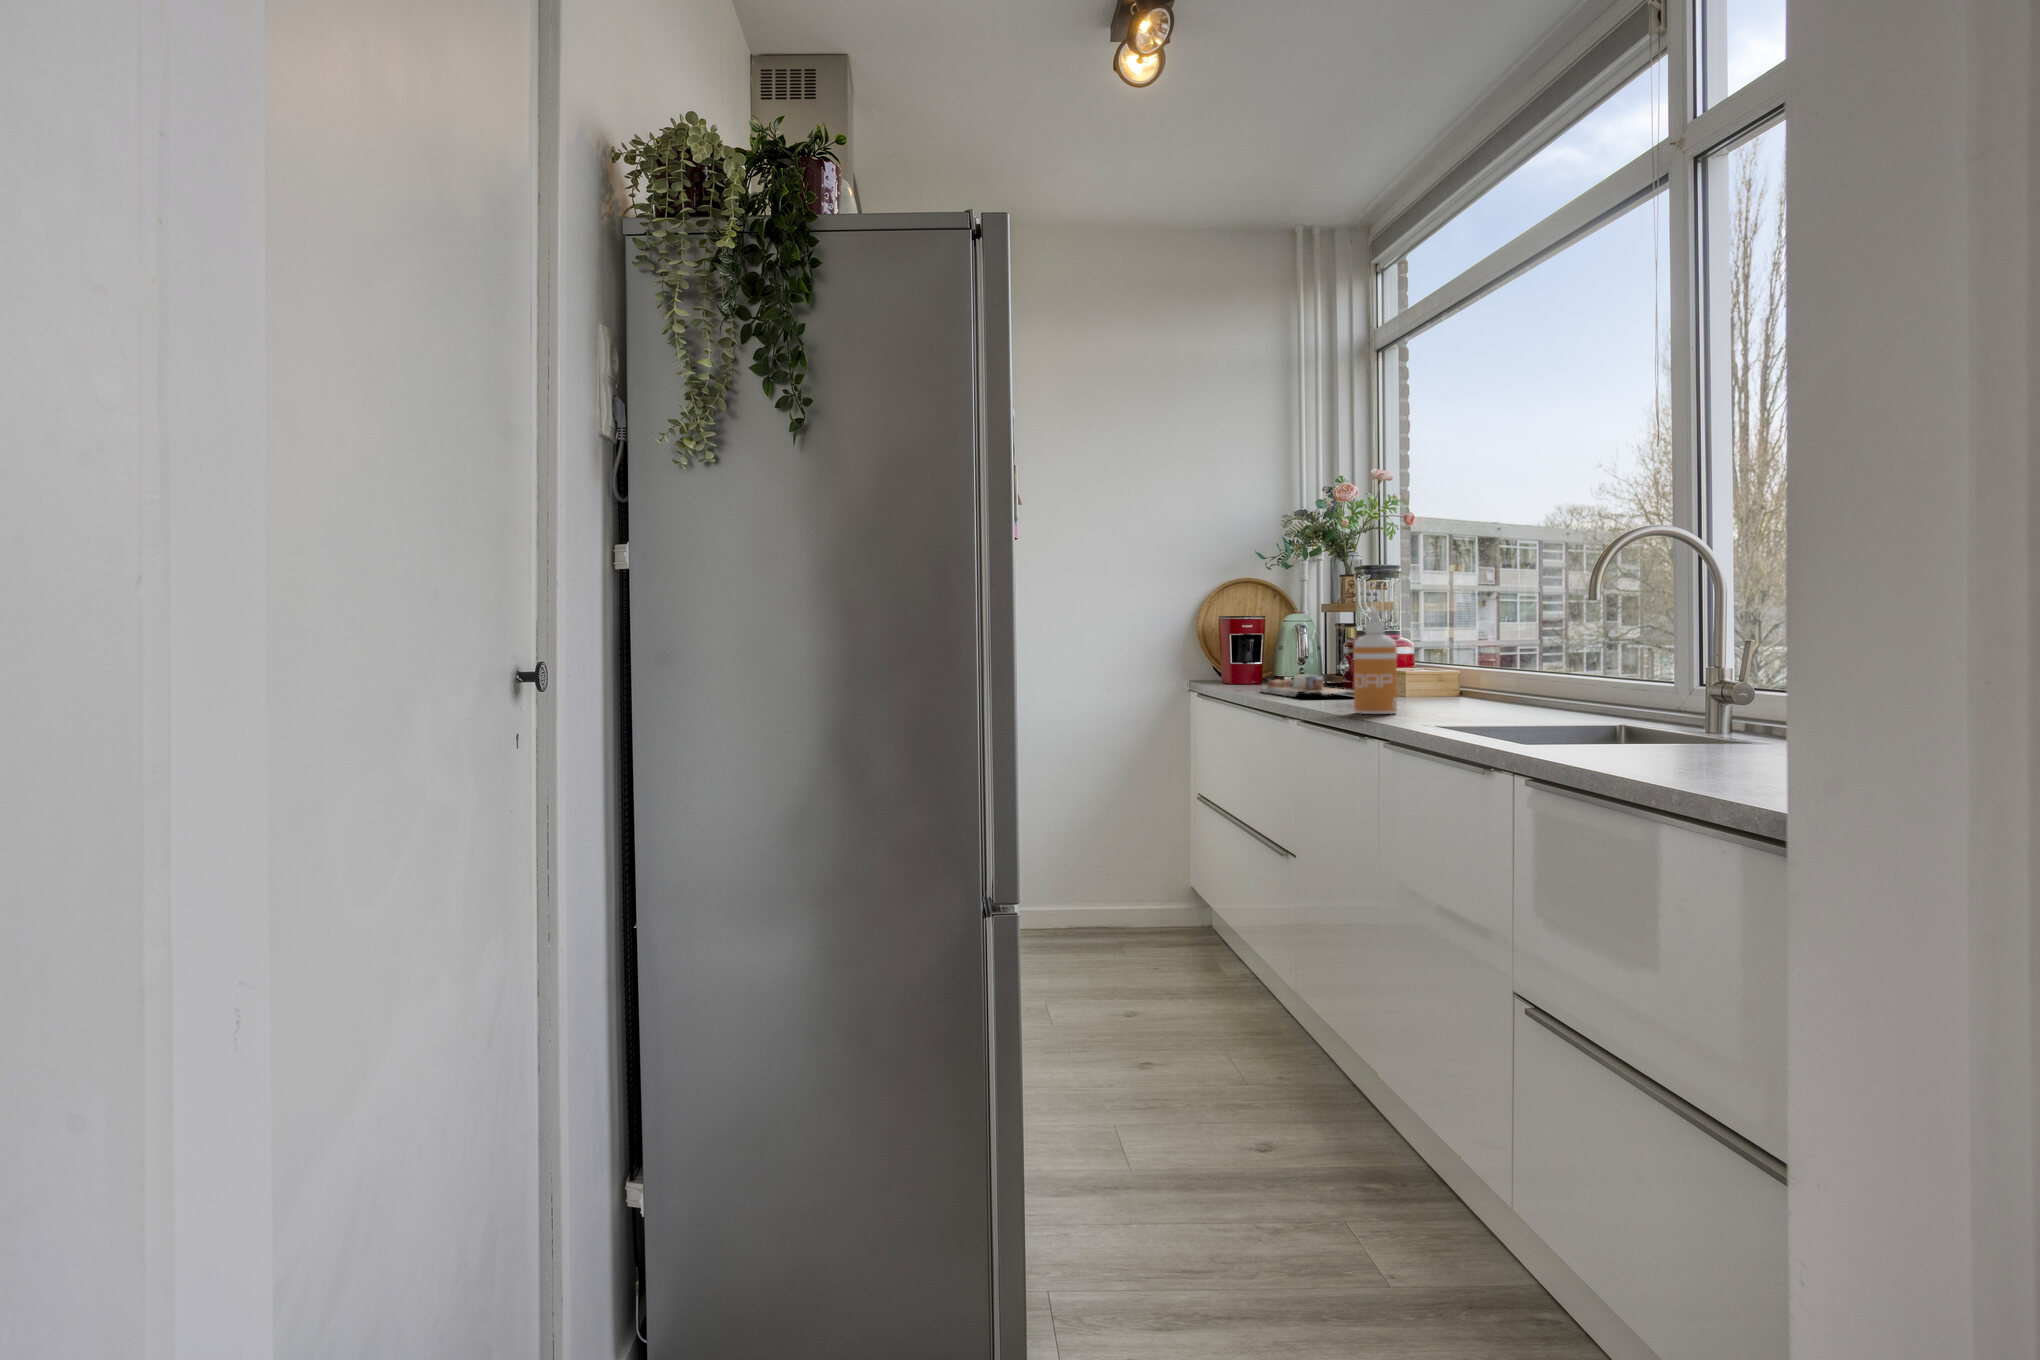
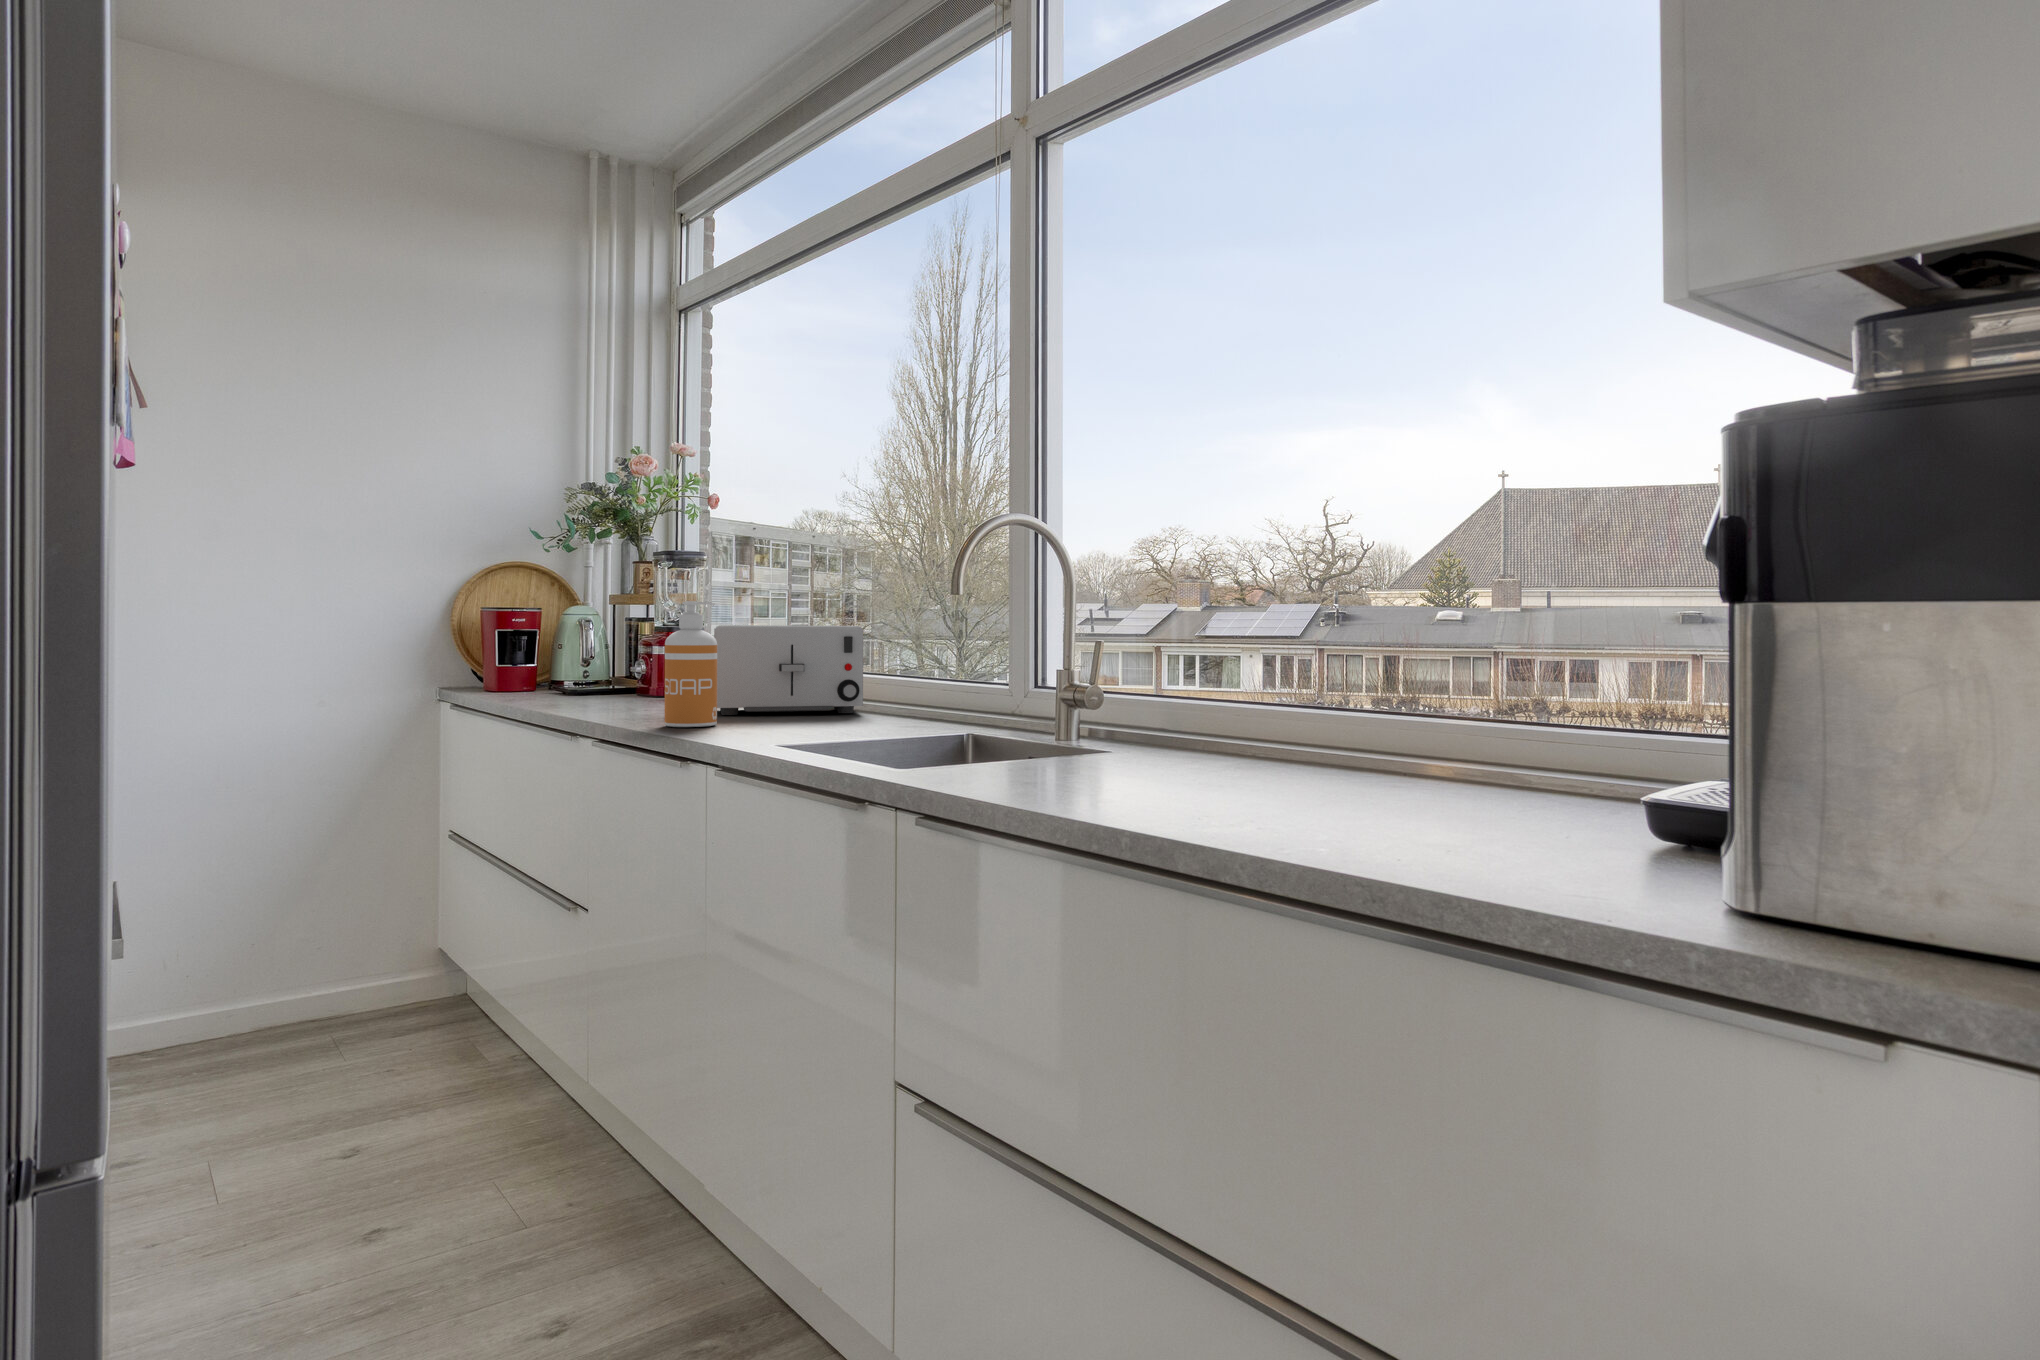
toaster: none [1399,628,1537,707] -> present [714,625,863,715]
cutting board: present [1260,674,1354,697] -> none [535,677,671,705]

